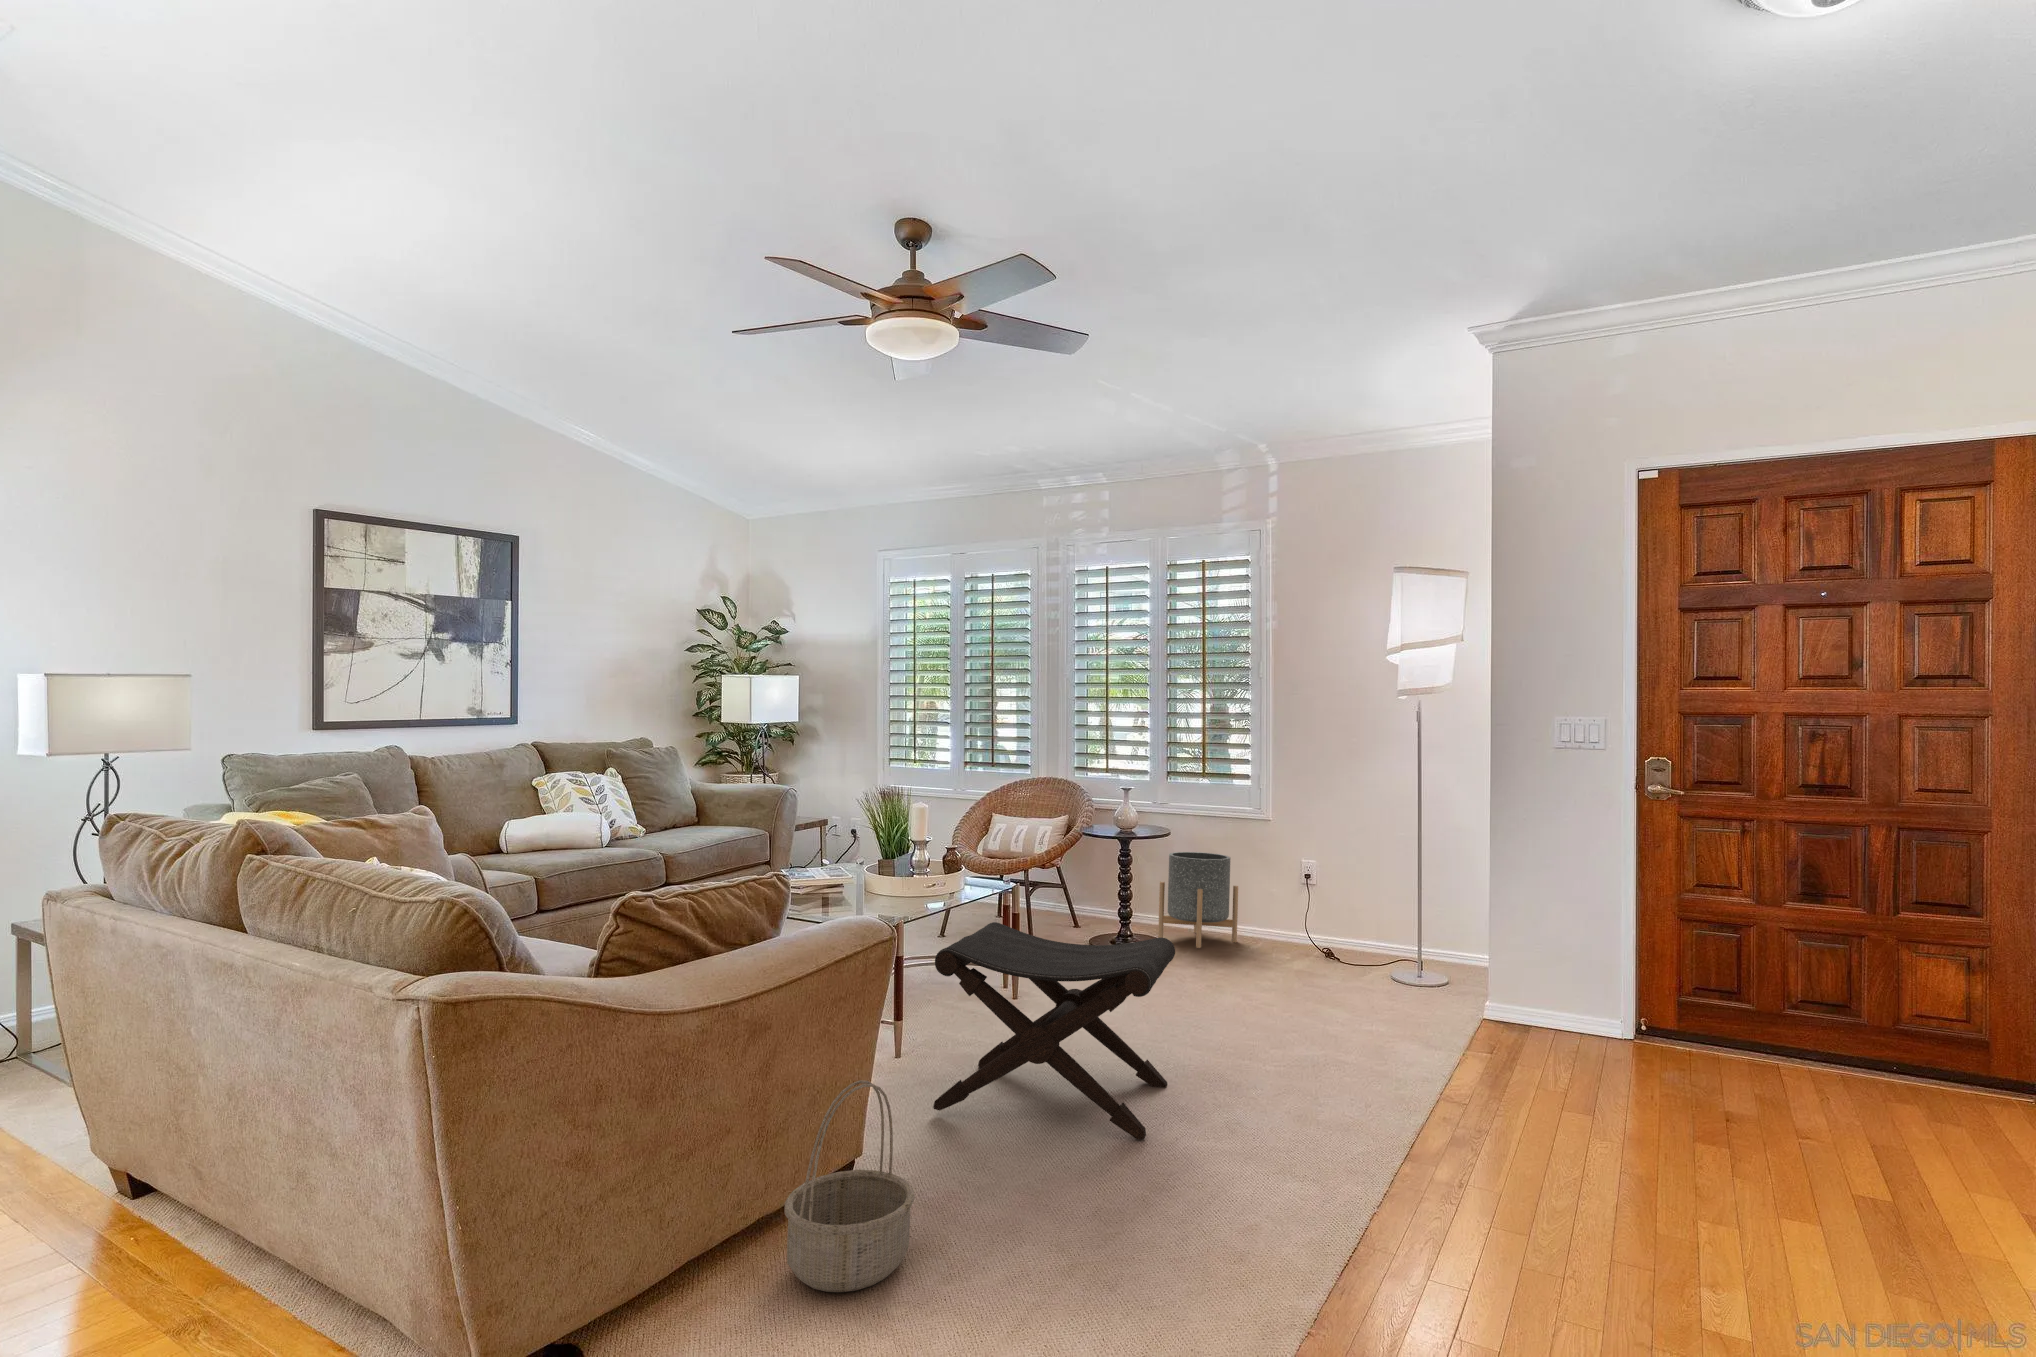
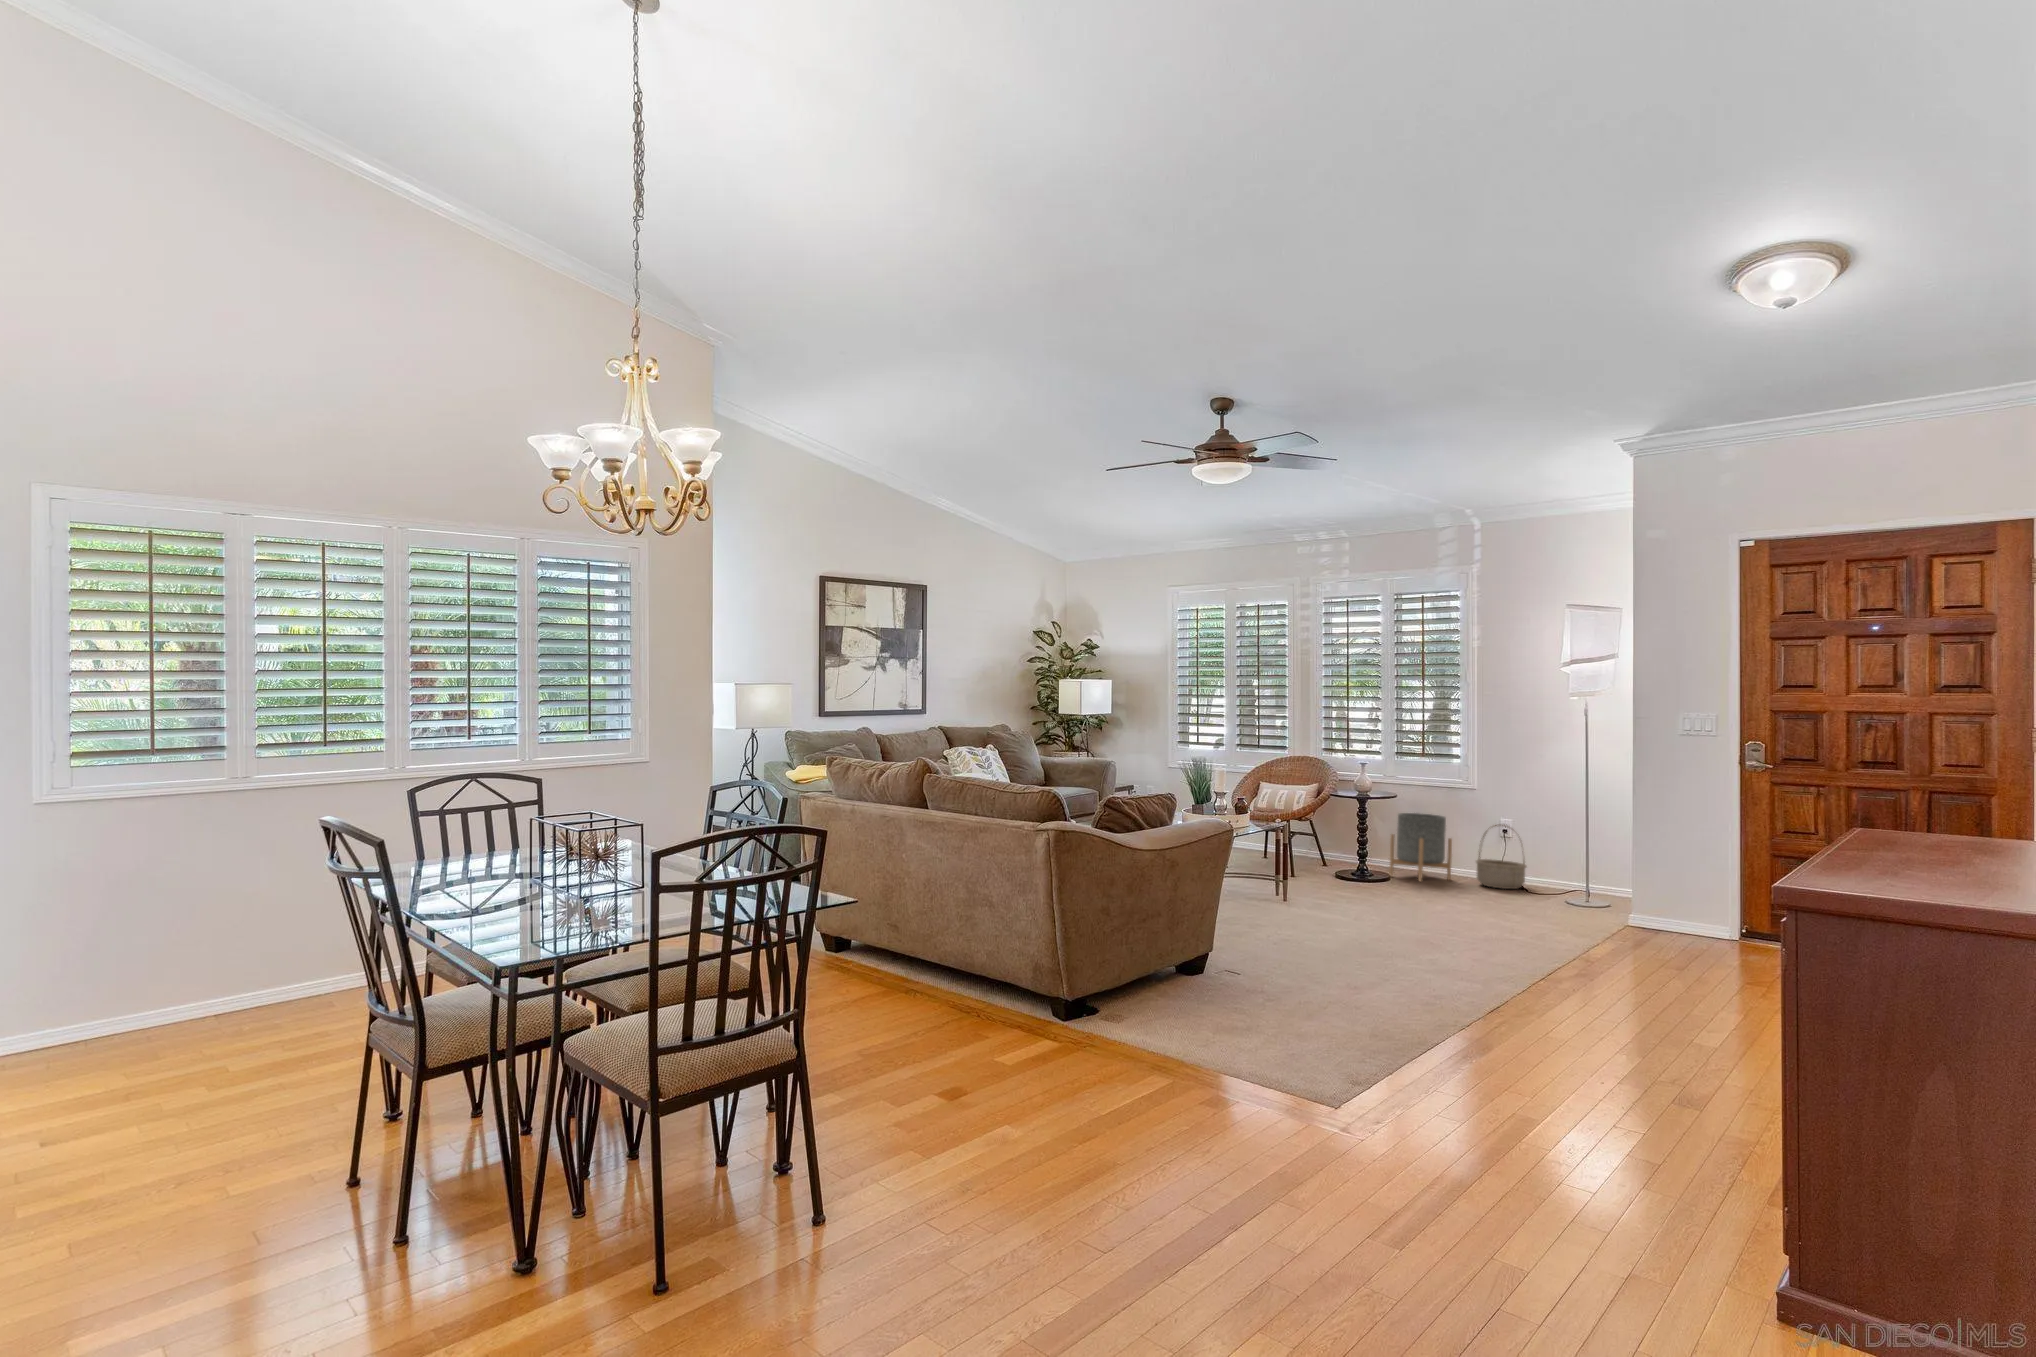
footstool: present [933,922,1175,1139] -> none [1244,841,1397,962]
basket: present [785,1080,915,1292] -> present [1476,825,1527,889]

